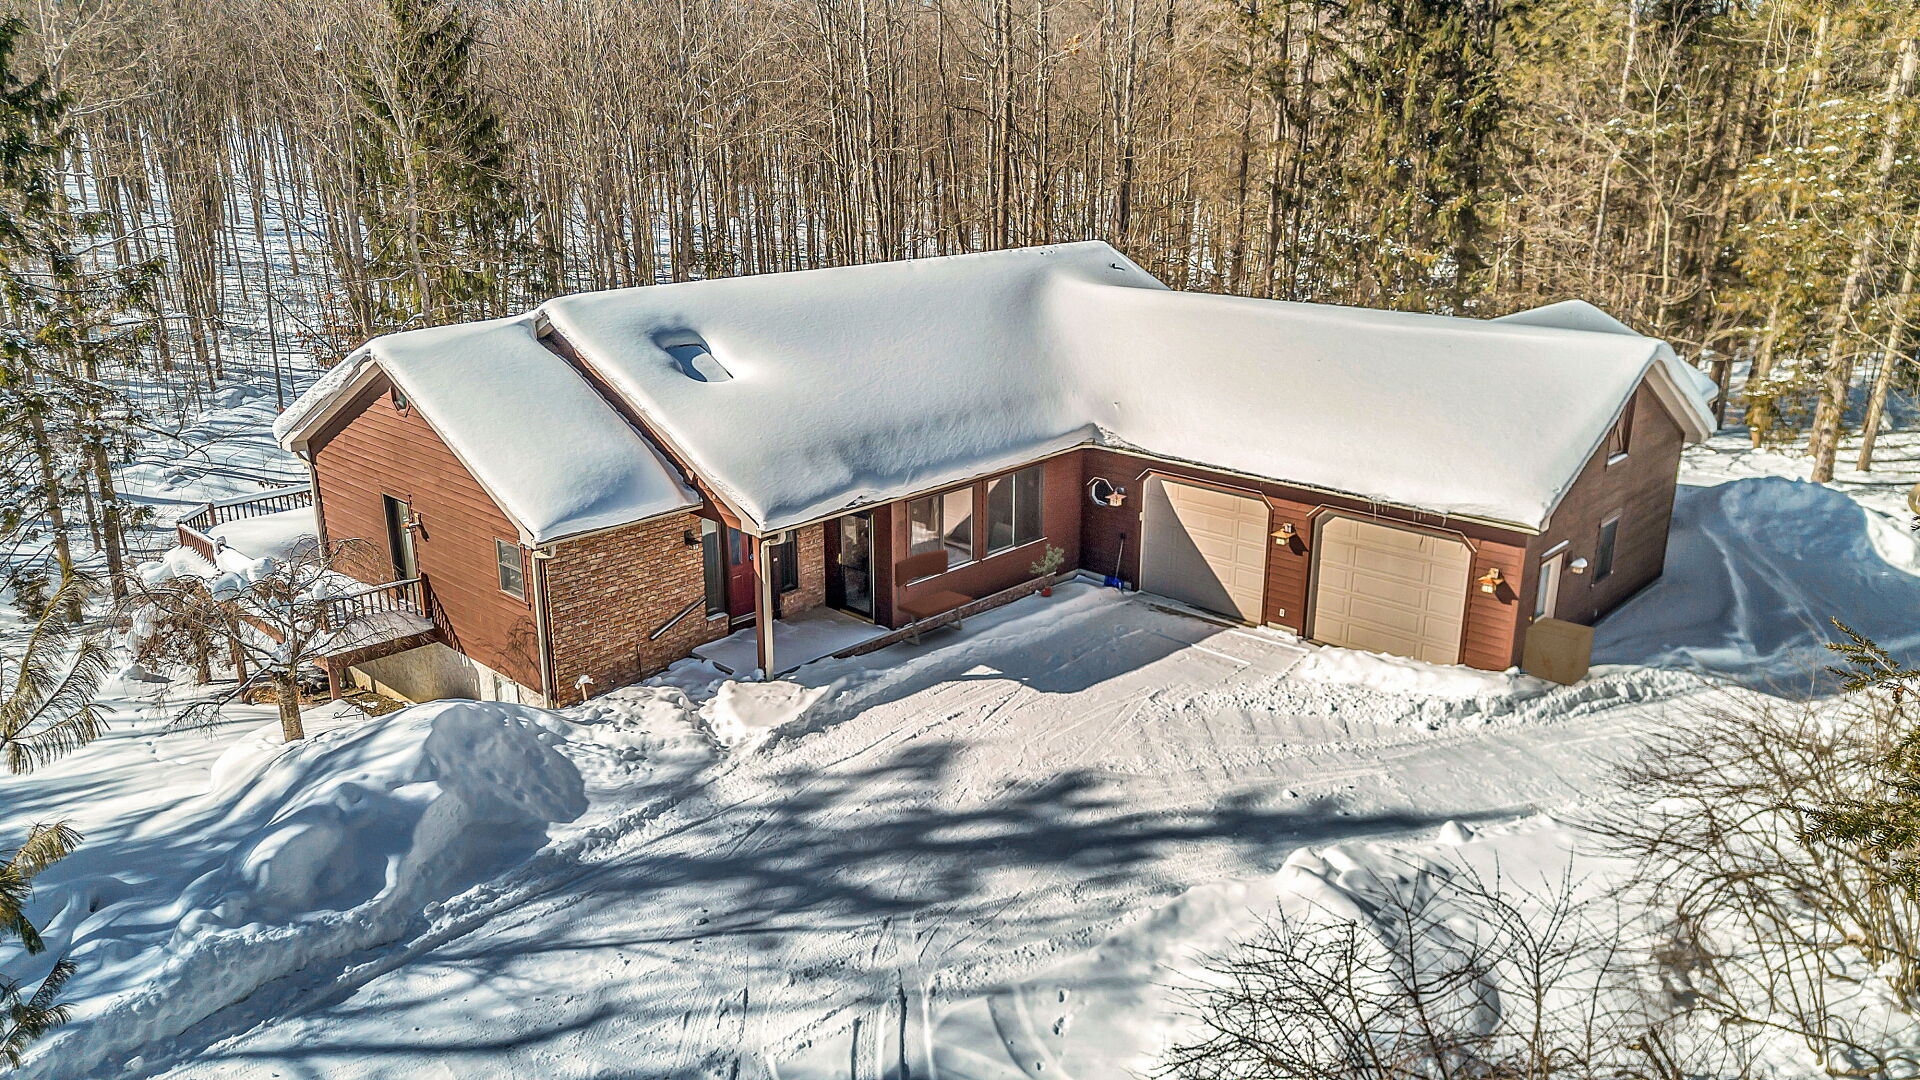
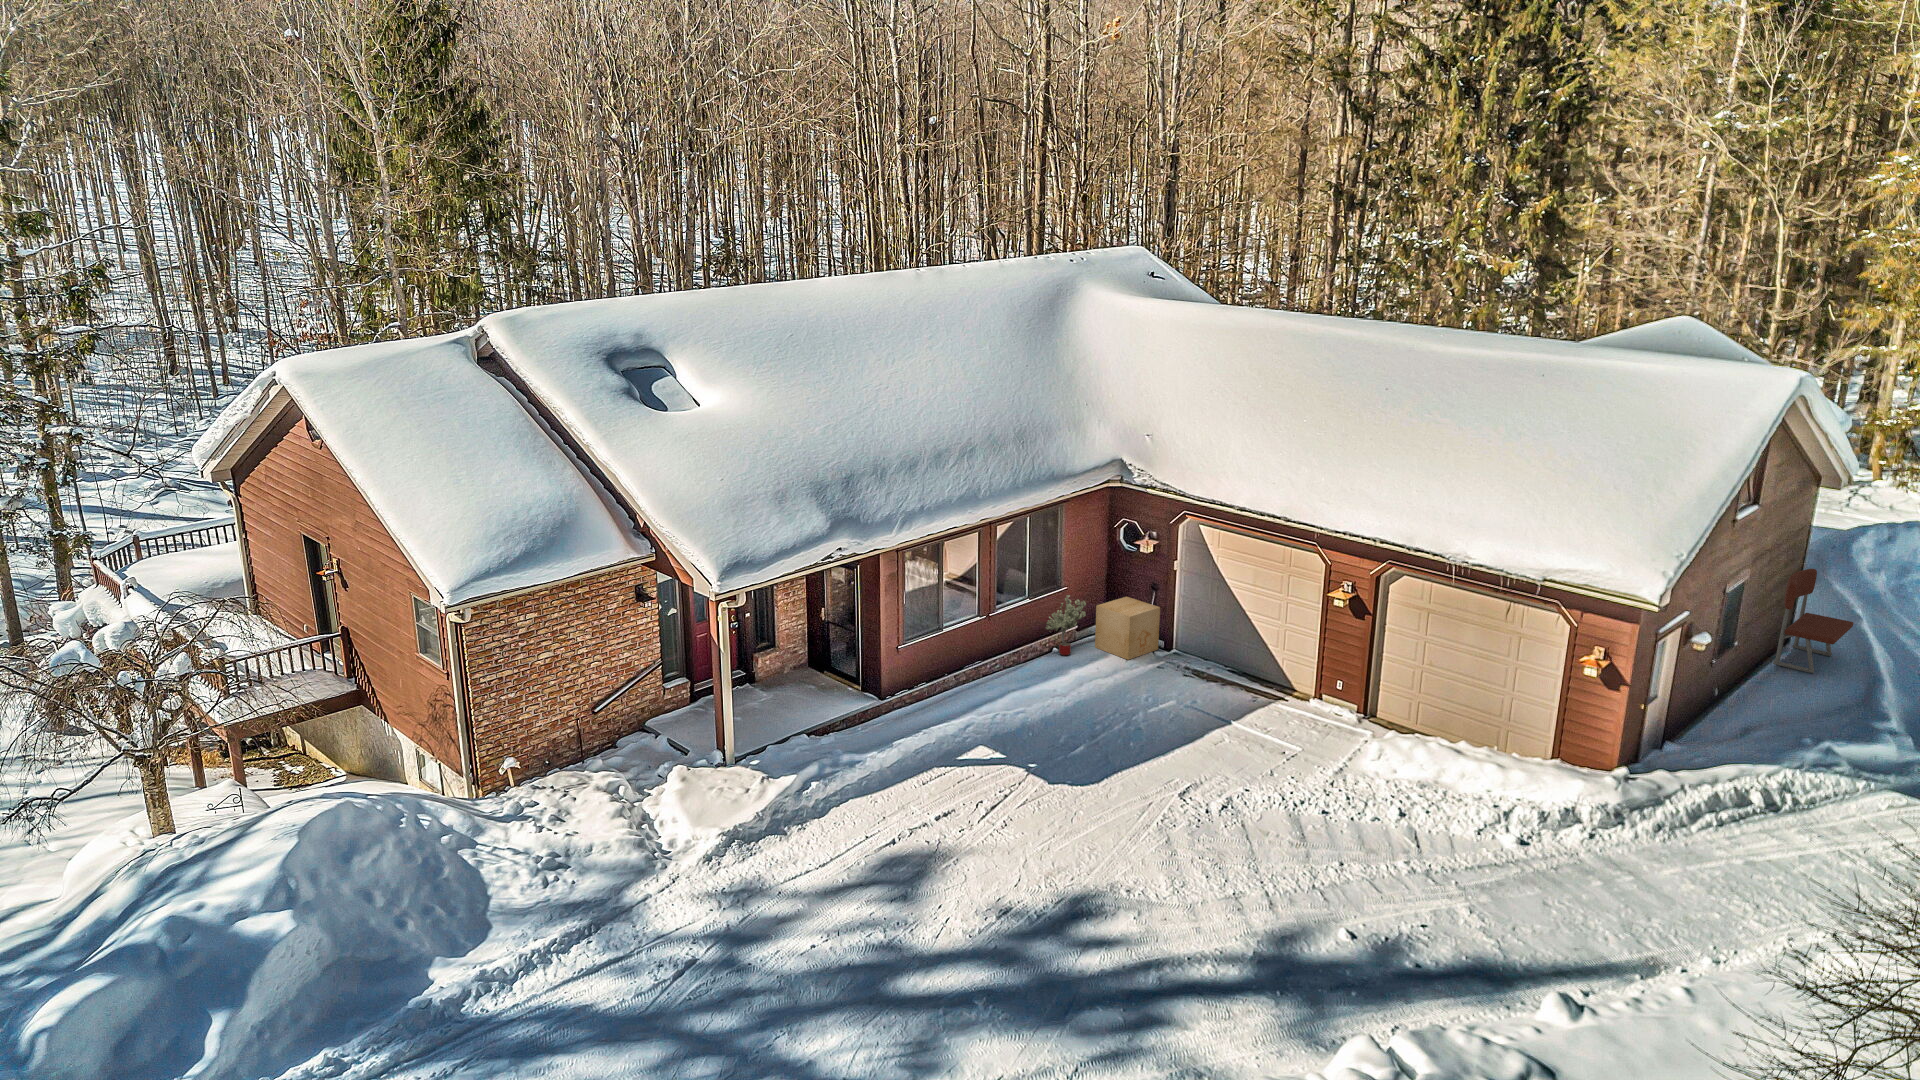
bench: present [895,550,972,645] -> present [1773,569,1853,673]
cardboard box: present [1521,617,1595,686] -> present [1095,597,1160,660]

